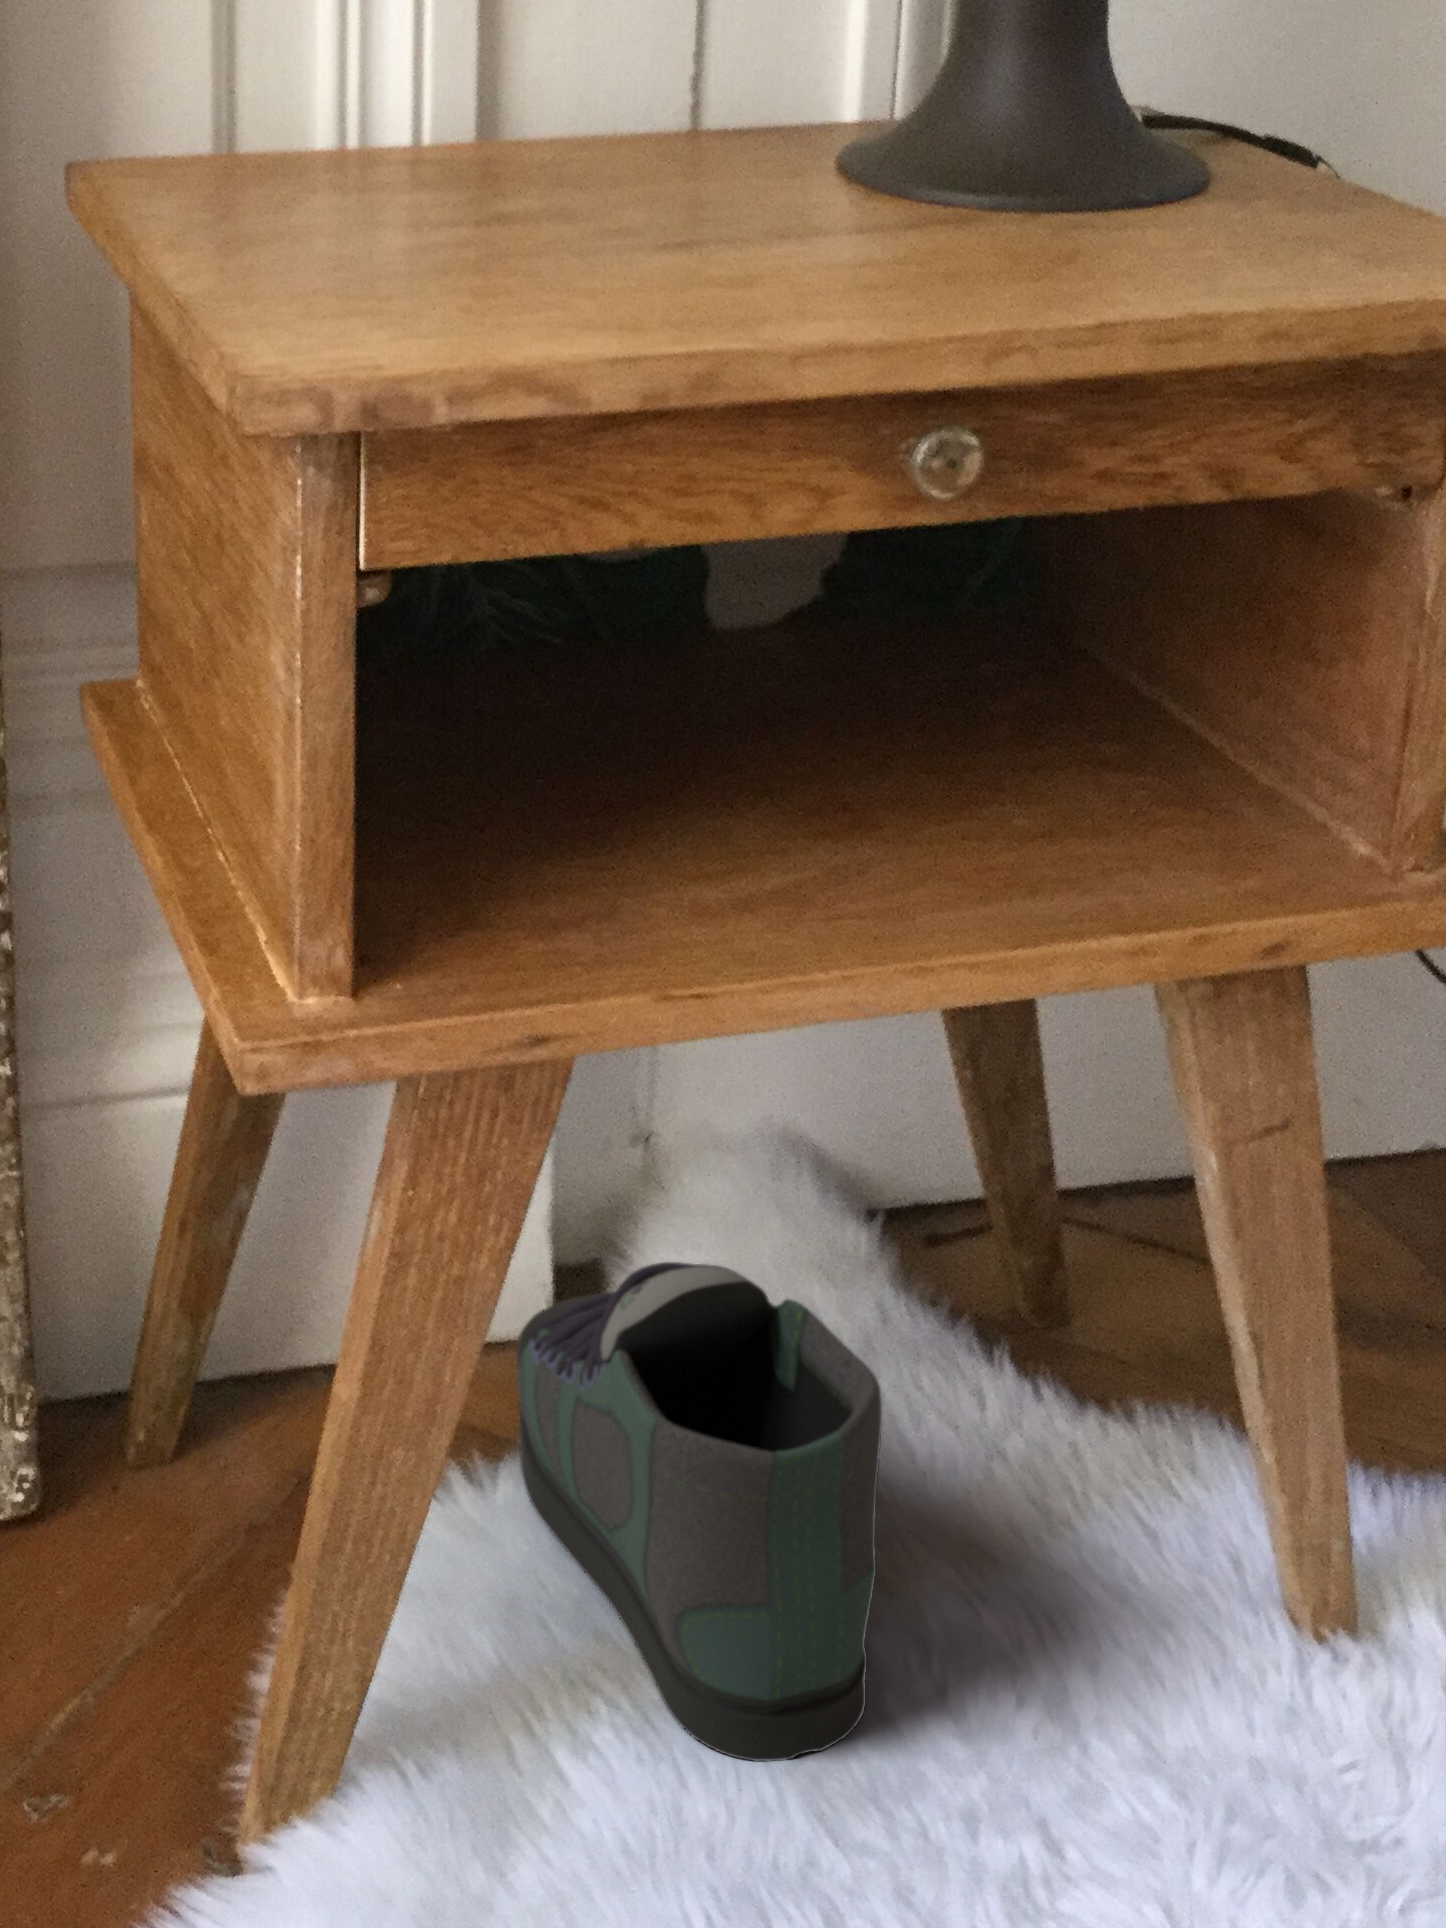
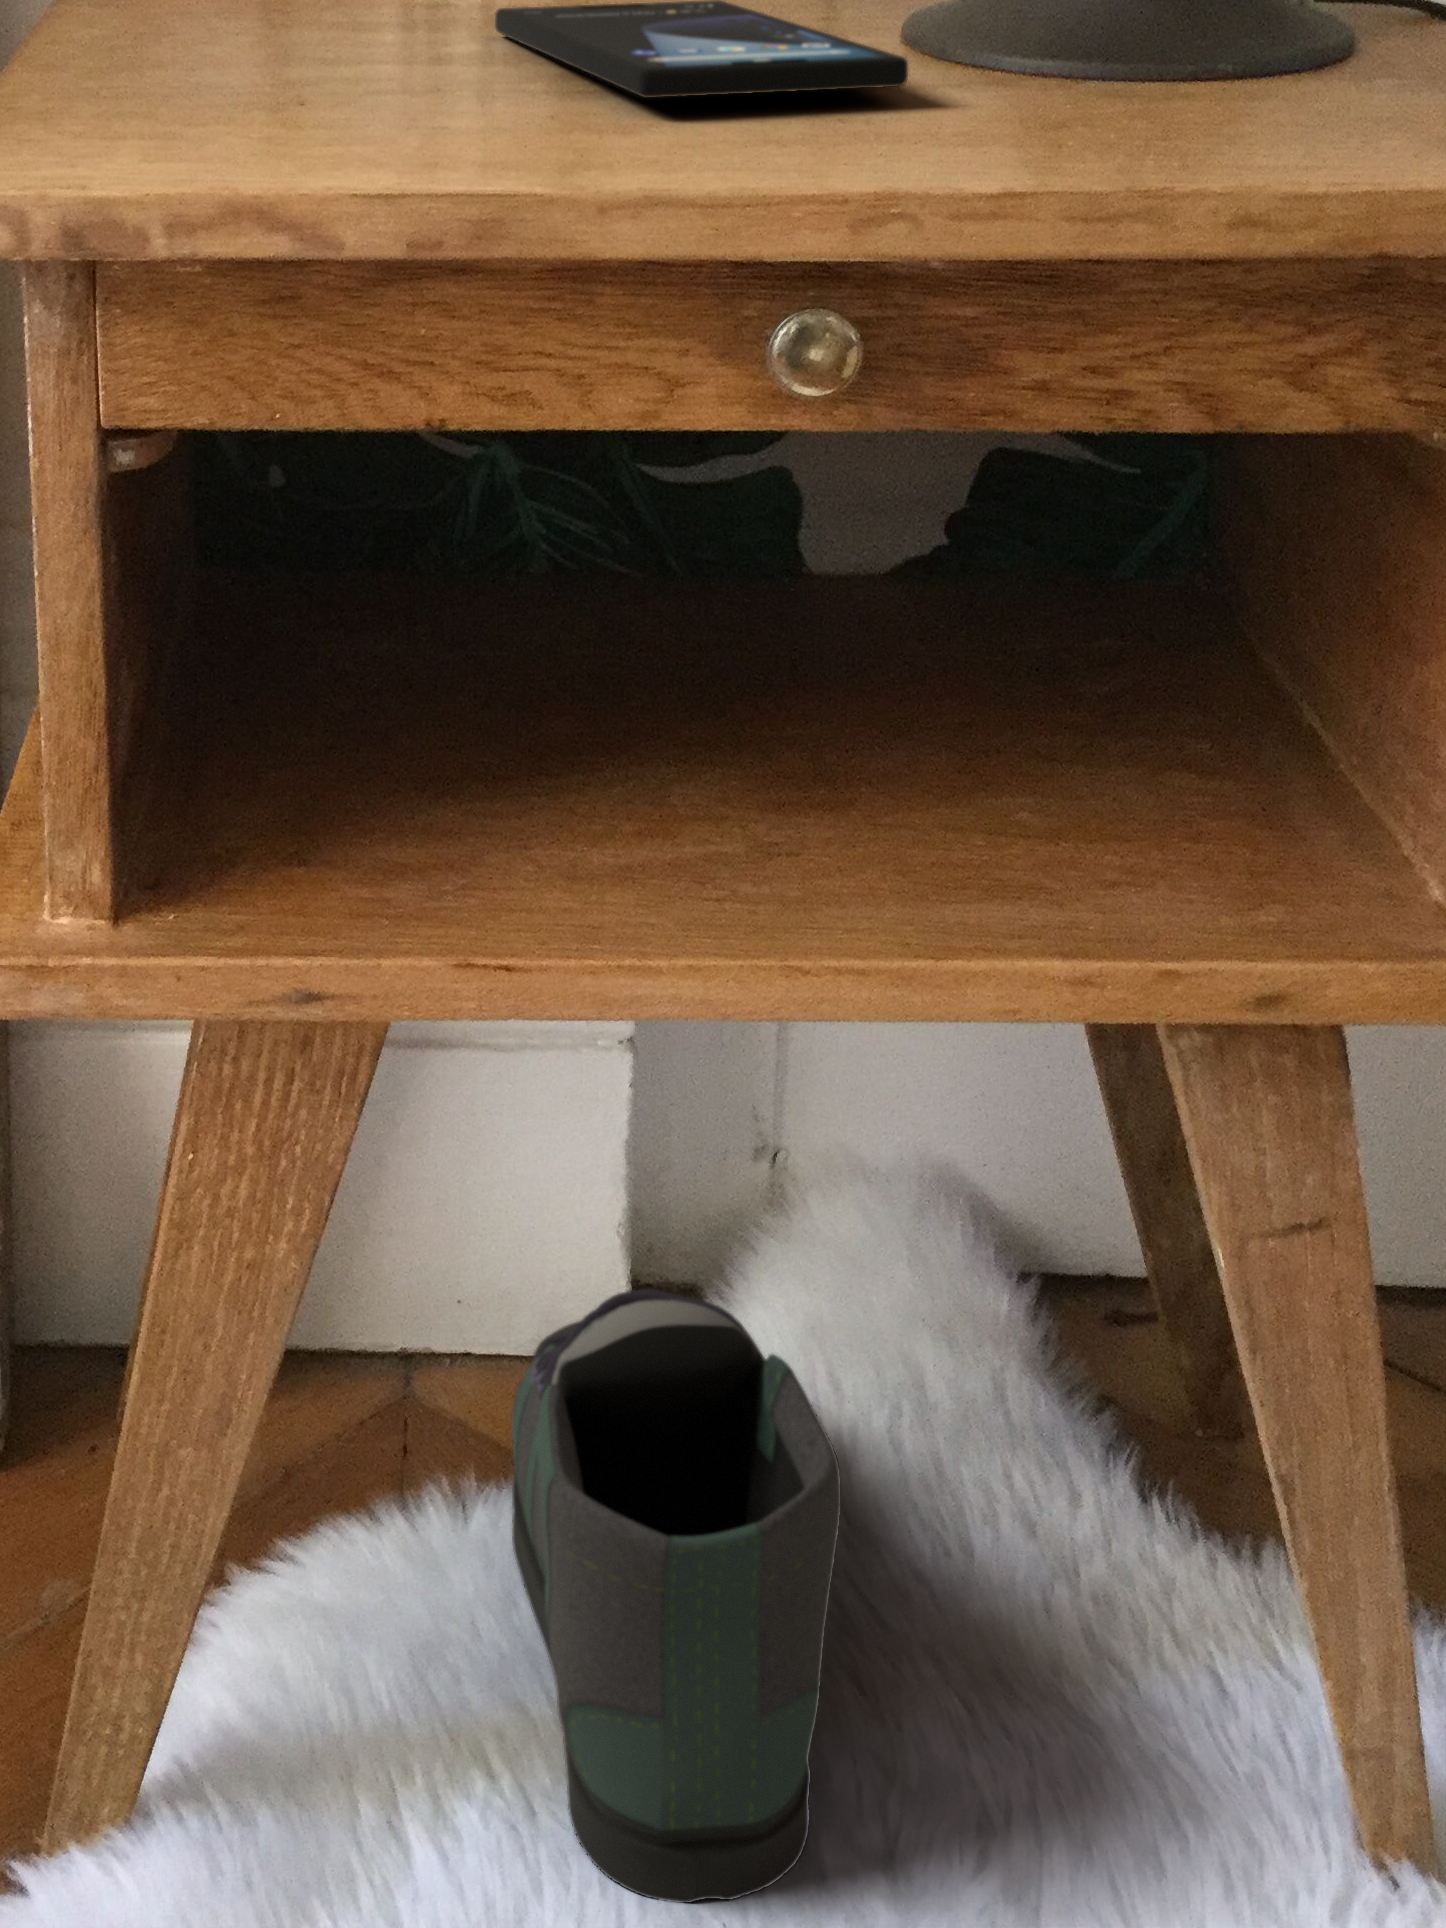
smartphone: none [491,151,910,264] -> present [495,0,908,98]

